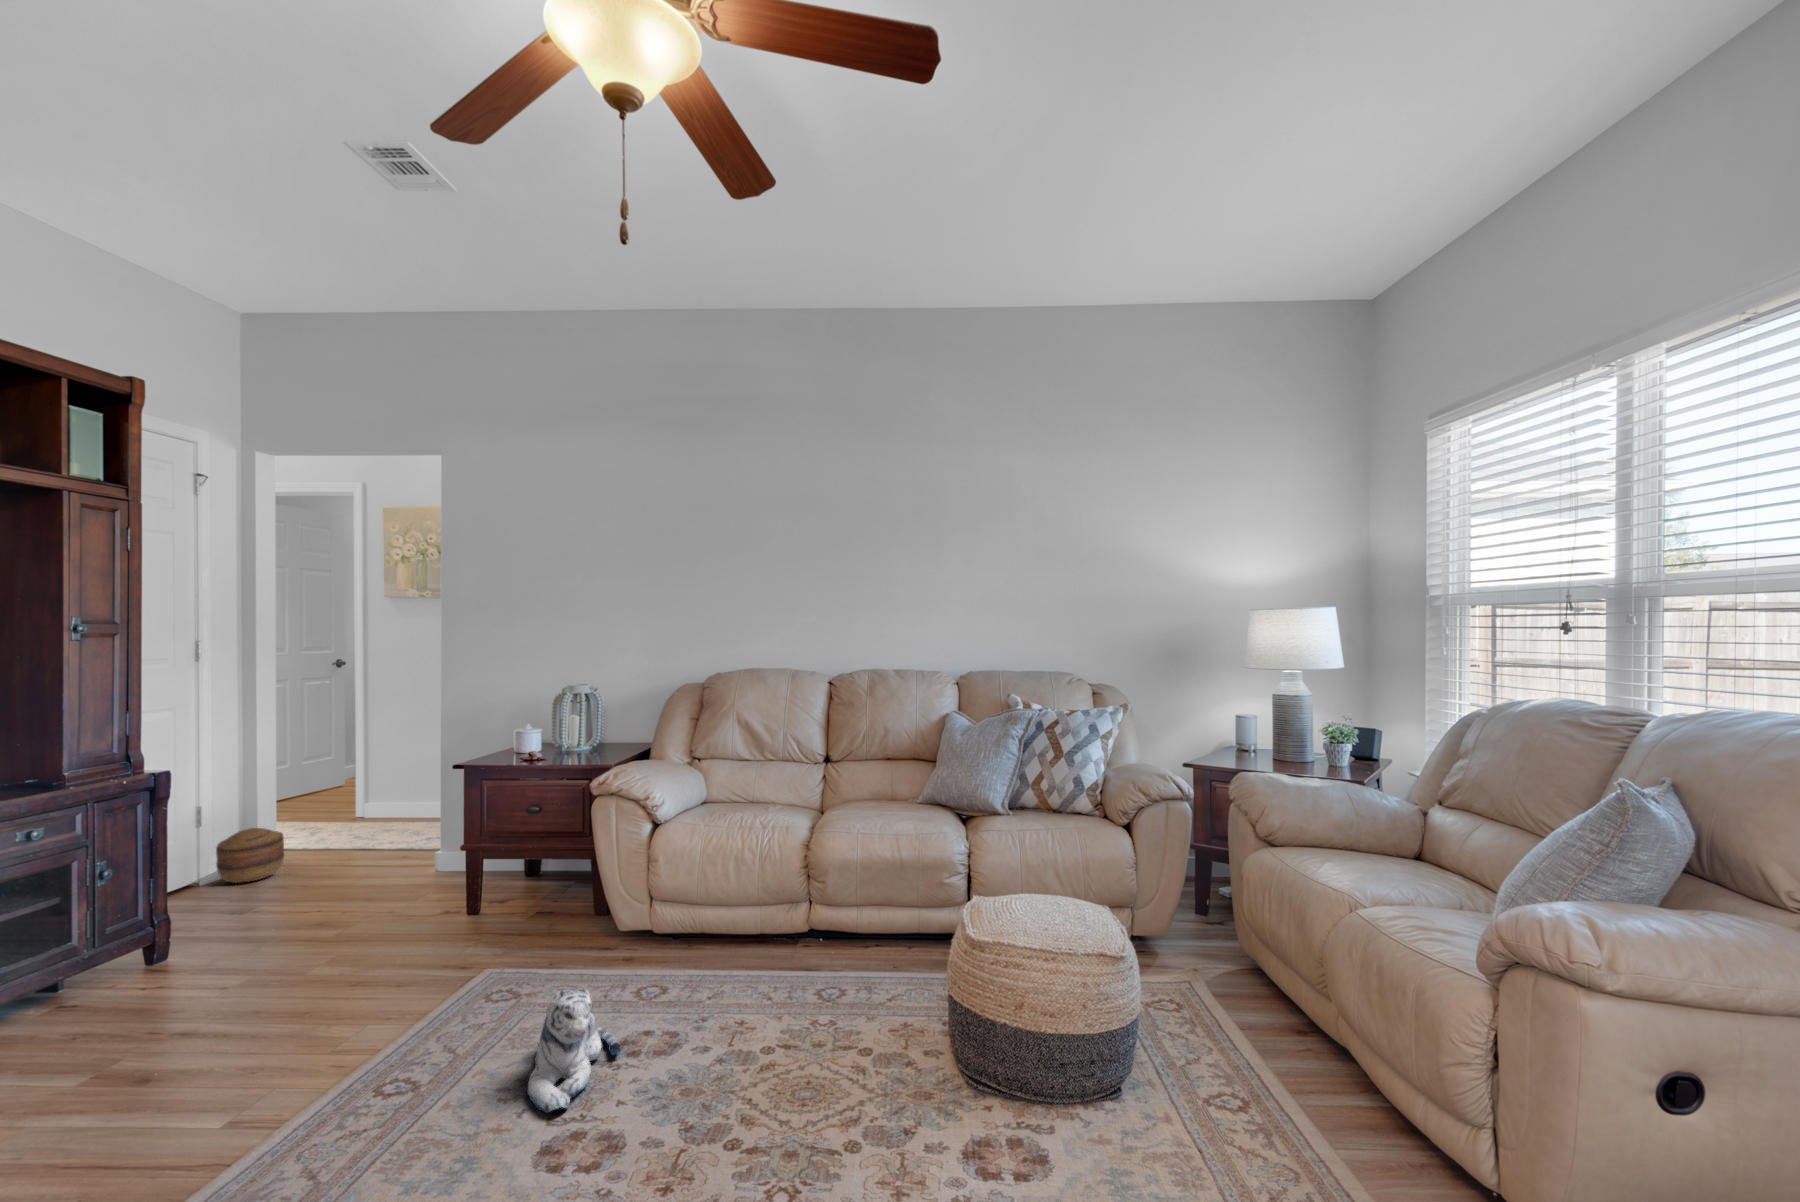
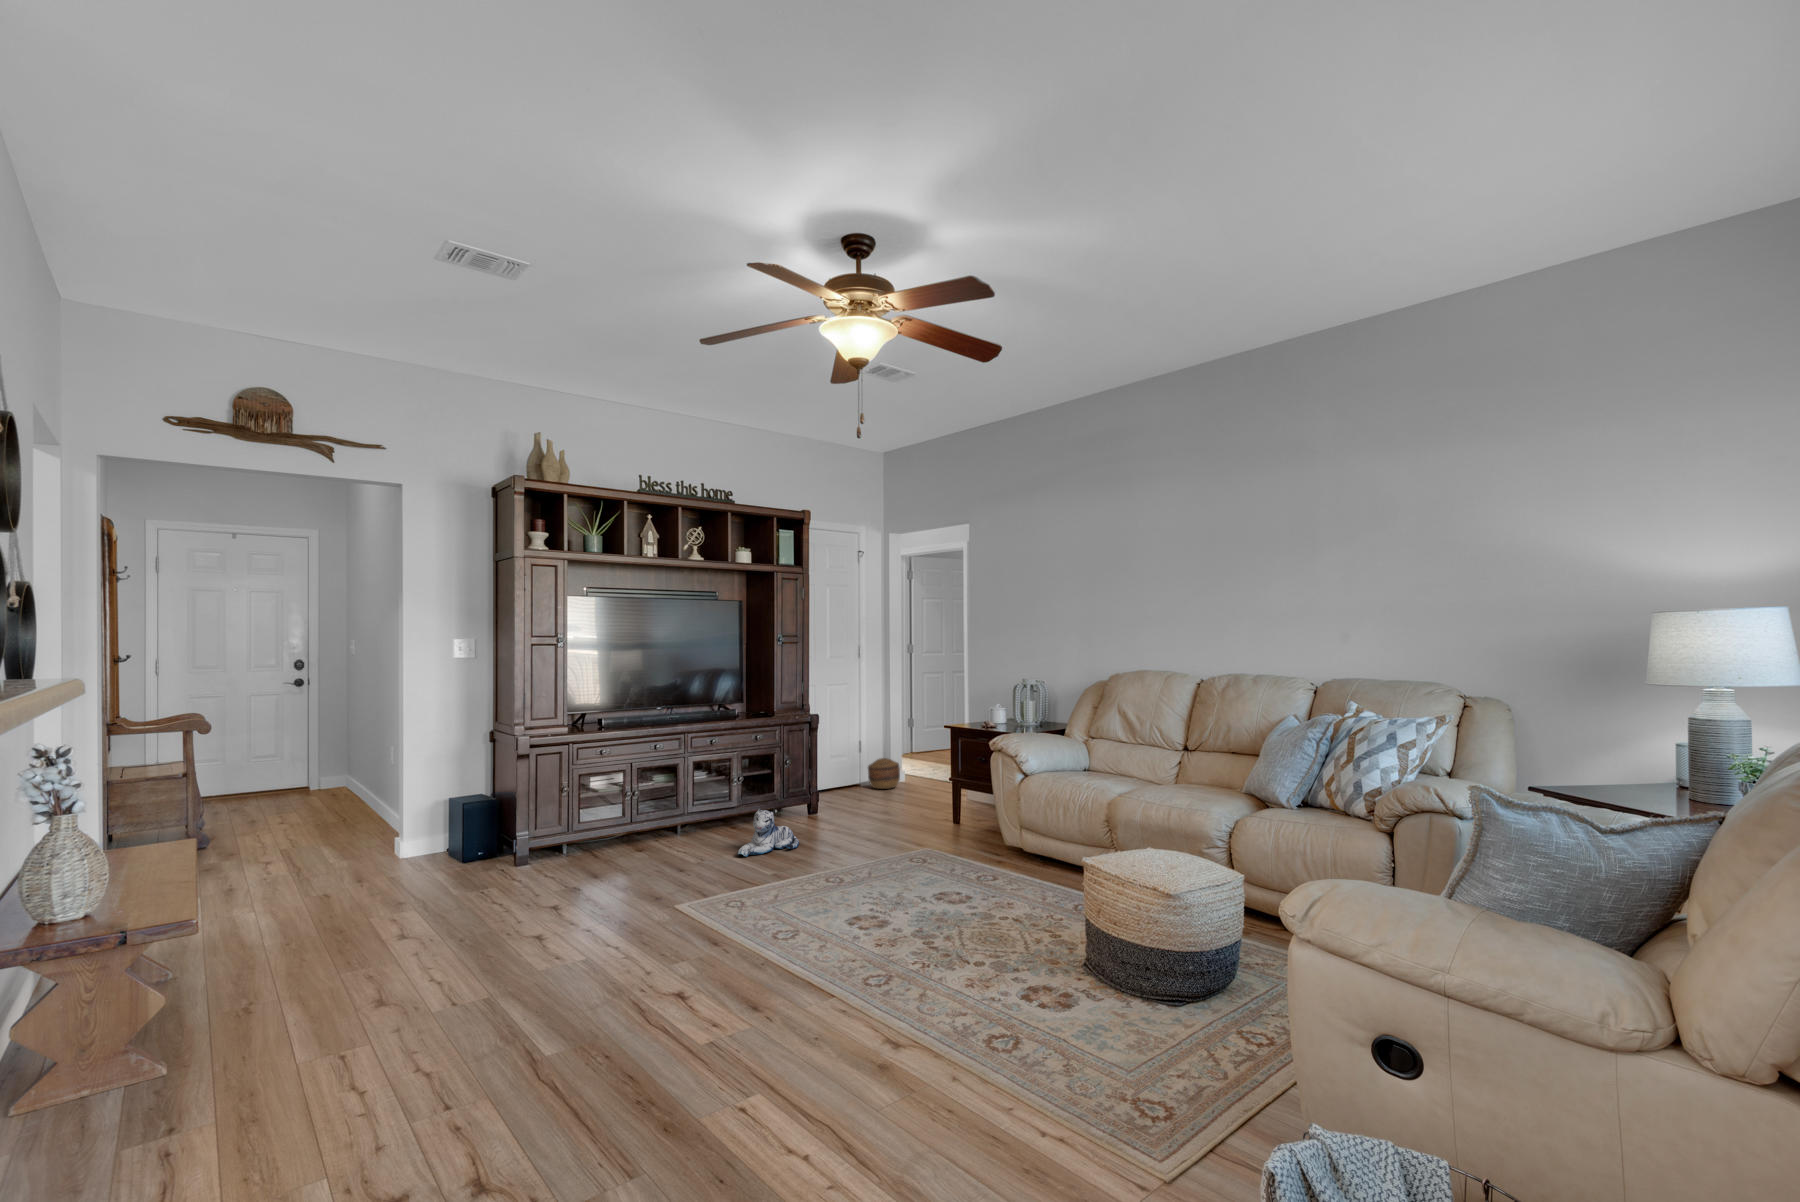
plush toy: present [527,990,620,1113] -> present [738,809,799,856]

